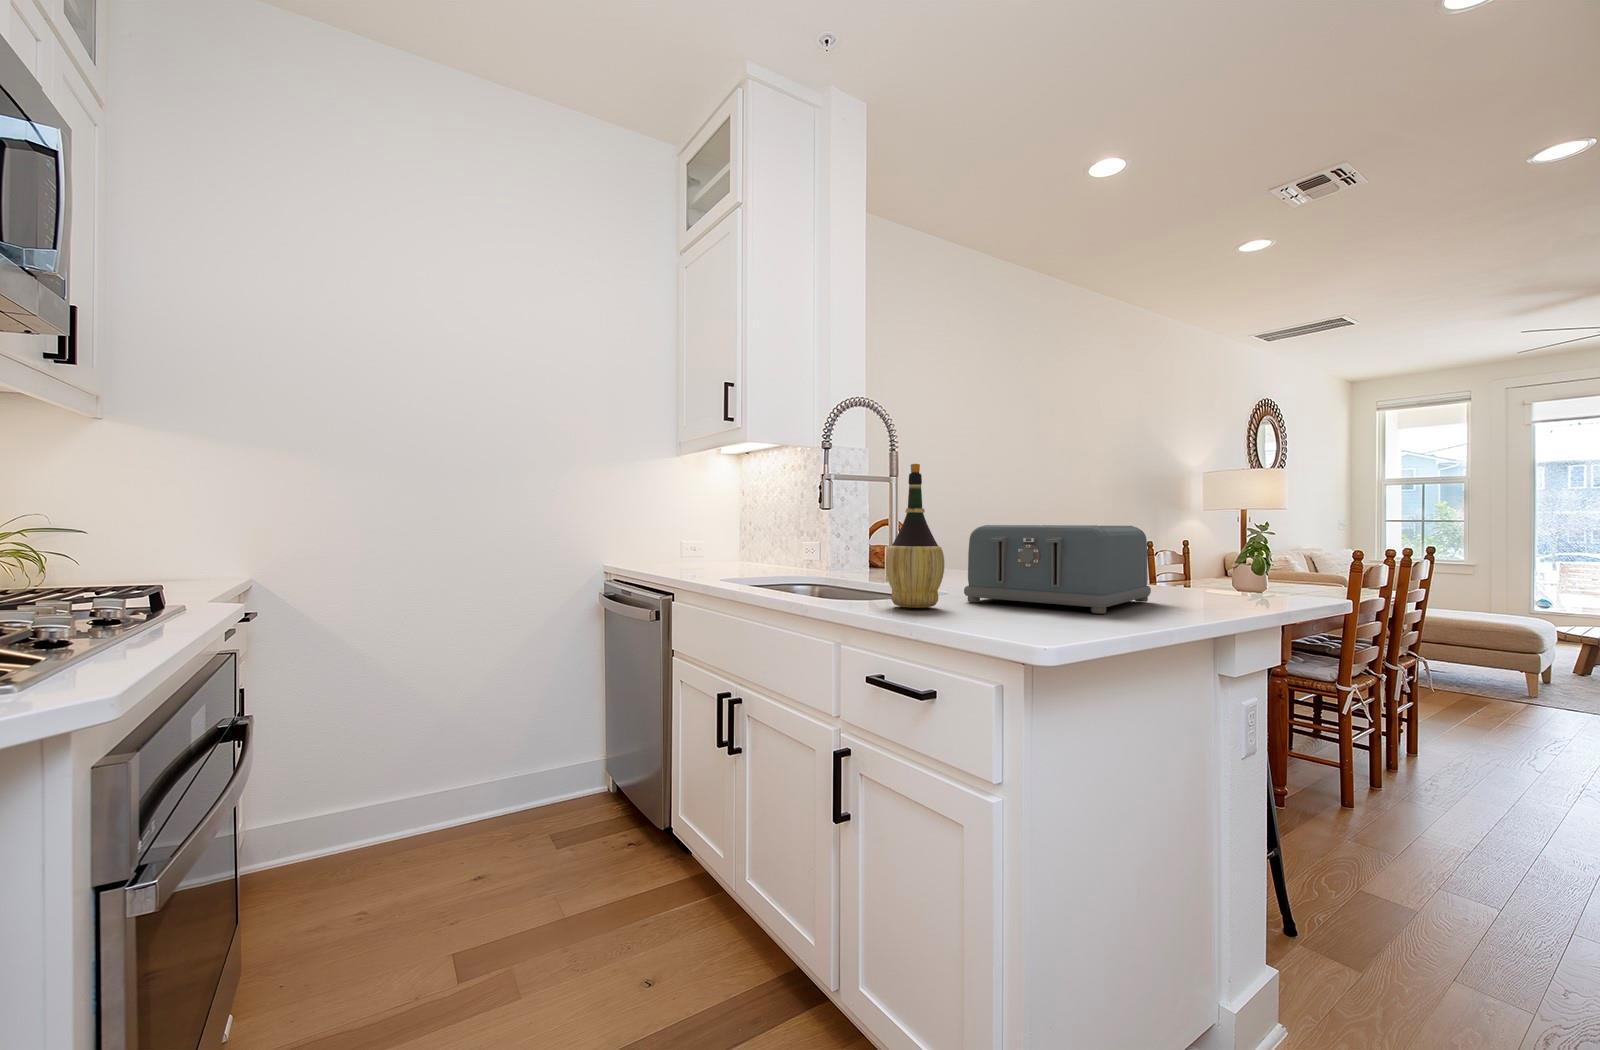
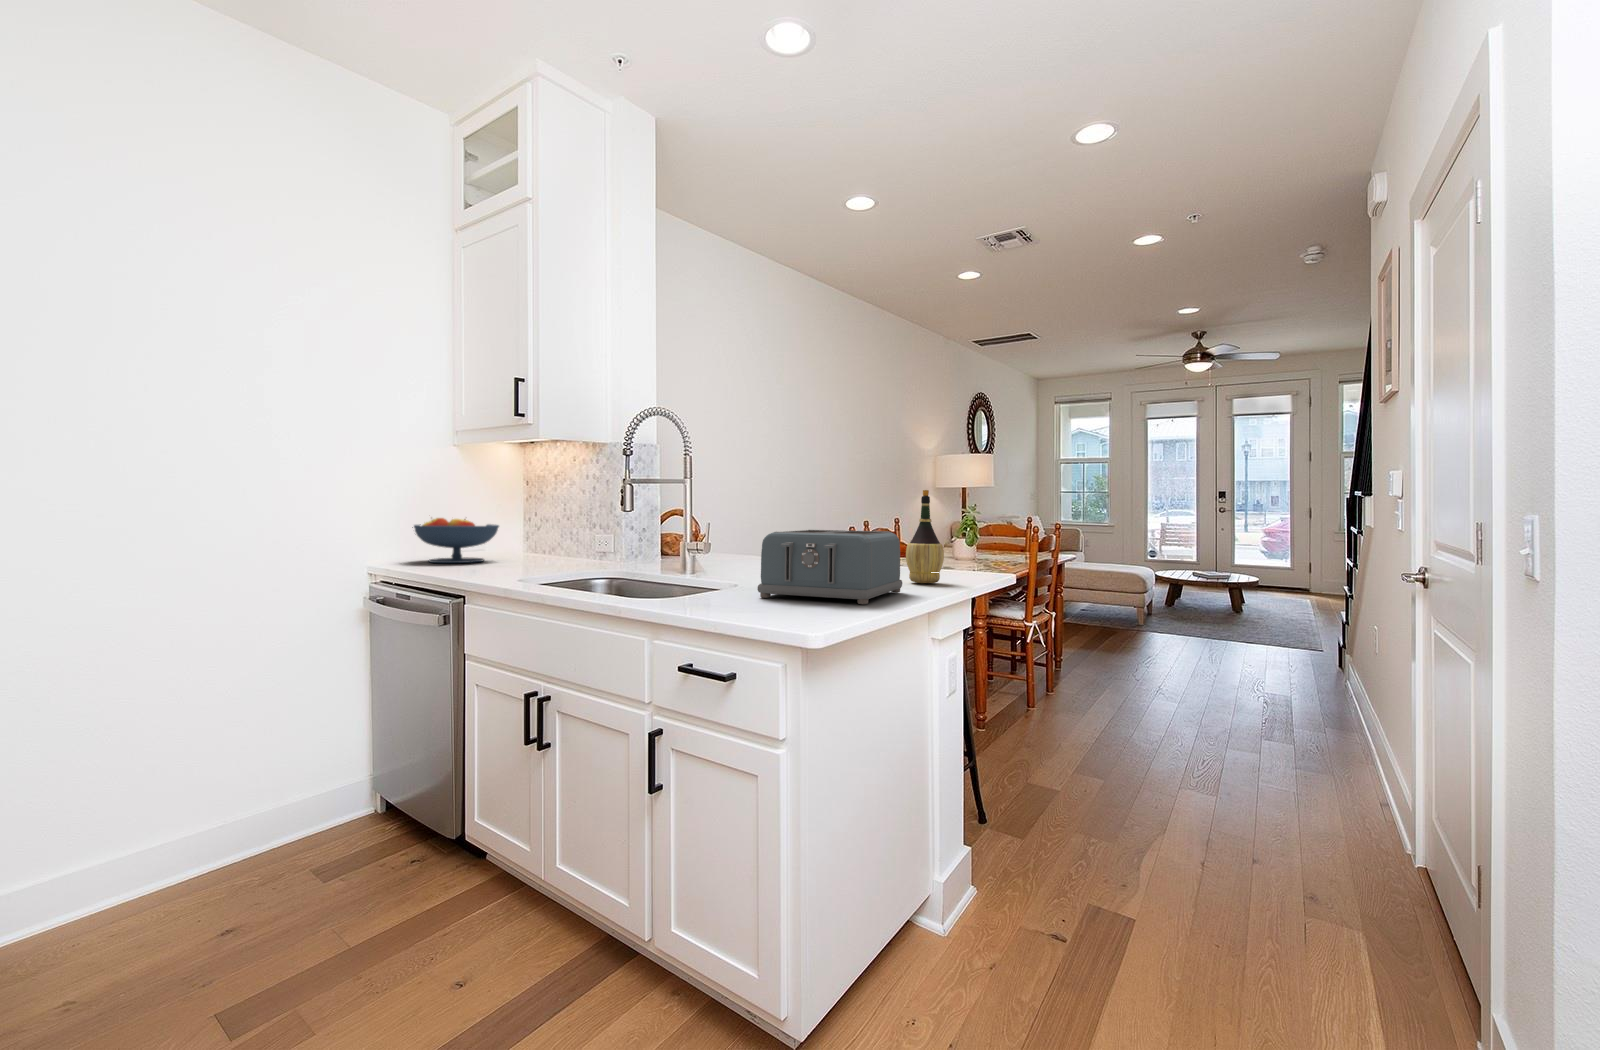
wine bottle: present [886,464,944,608] -> present [906,490,944,583]
fruit bowl: none [642,516,718,564] -> present [412,518,499,563]

